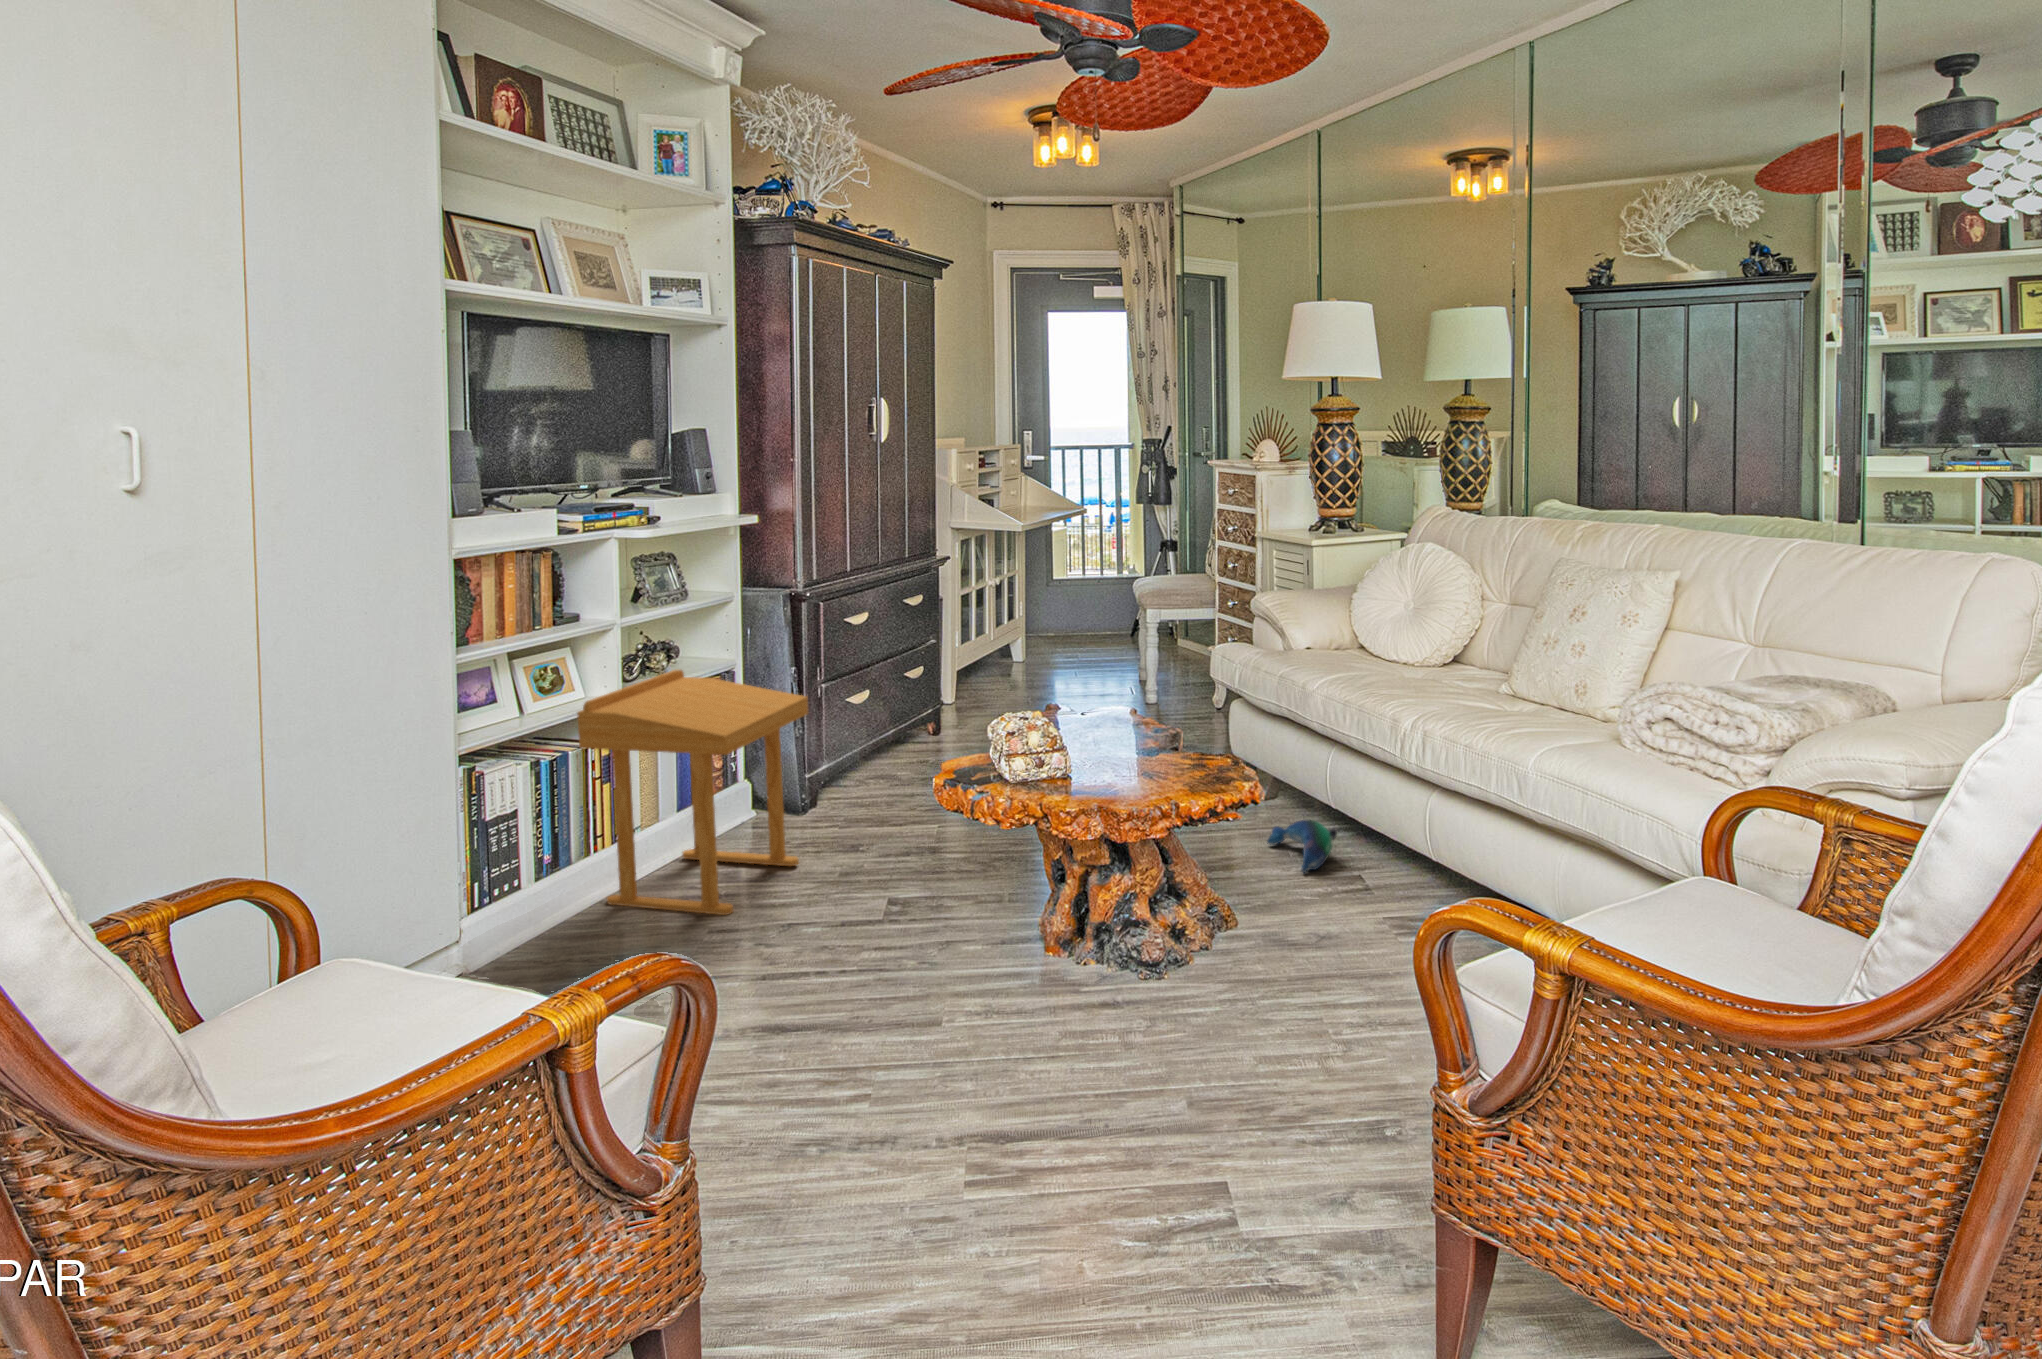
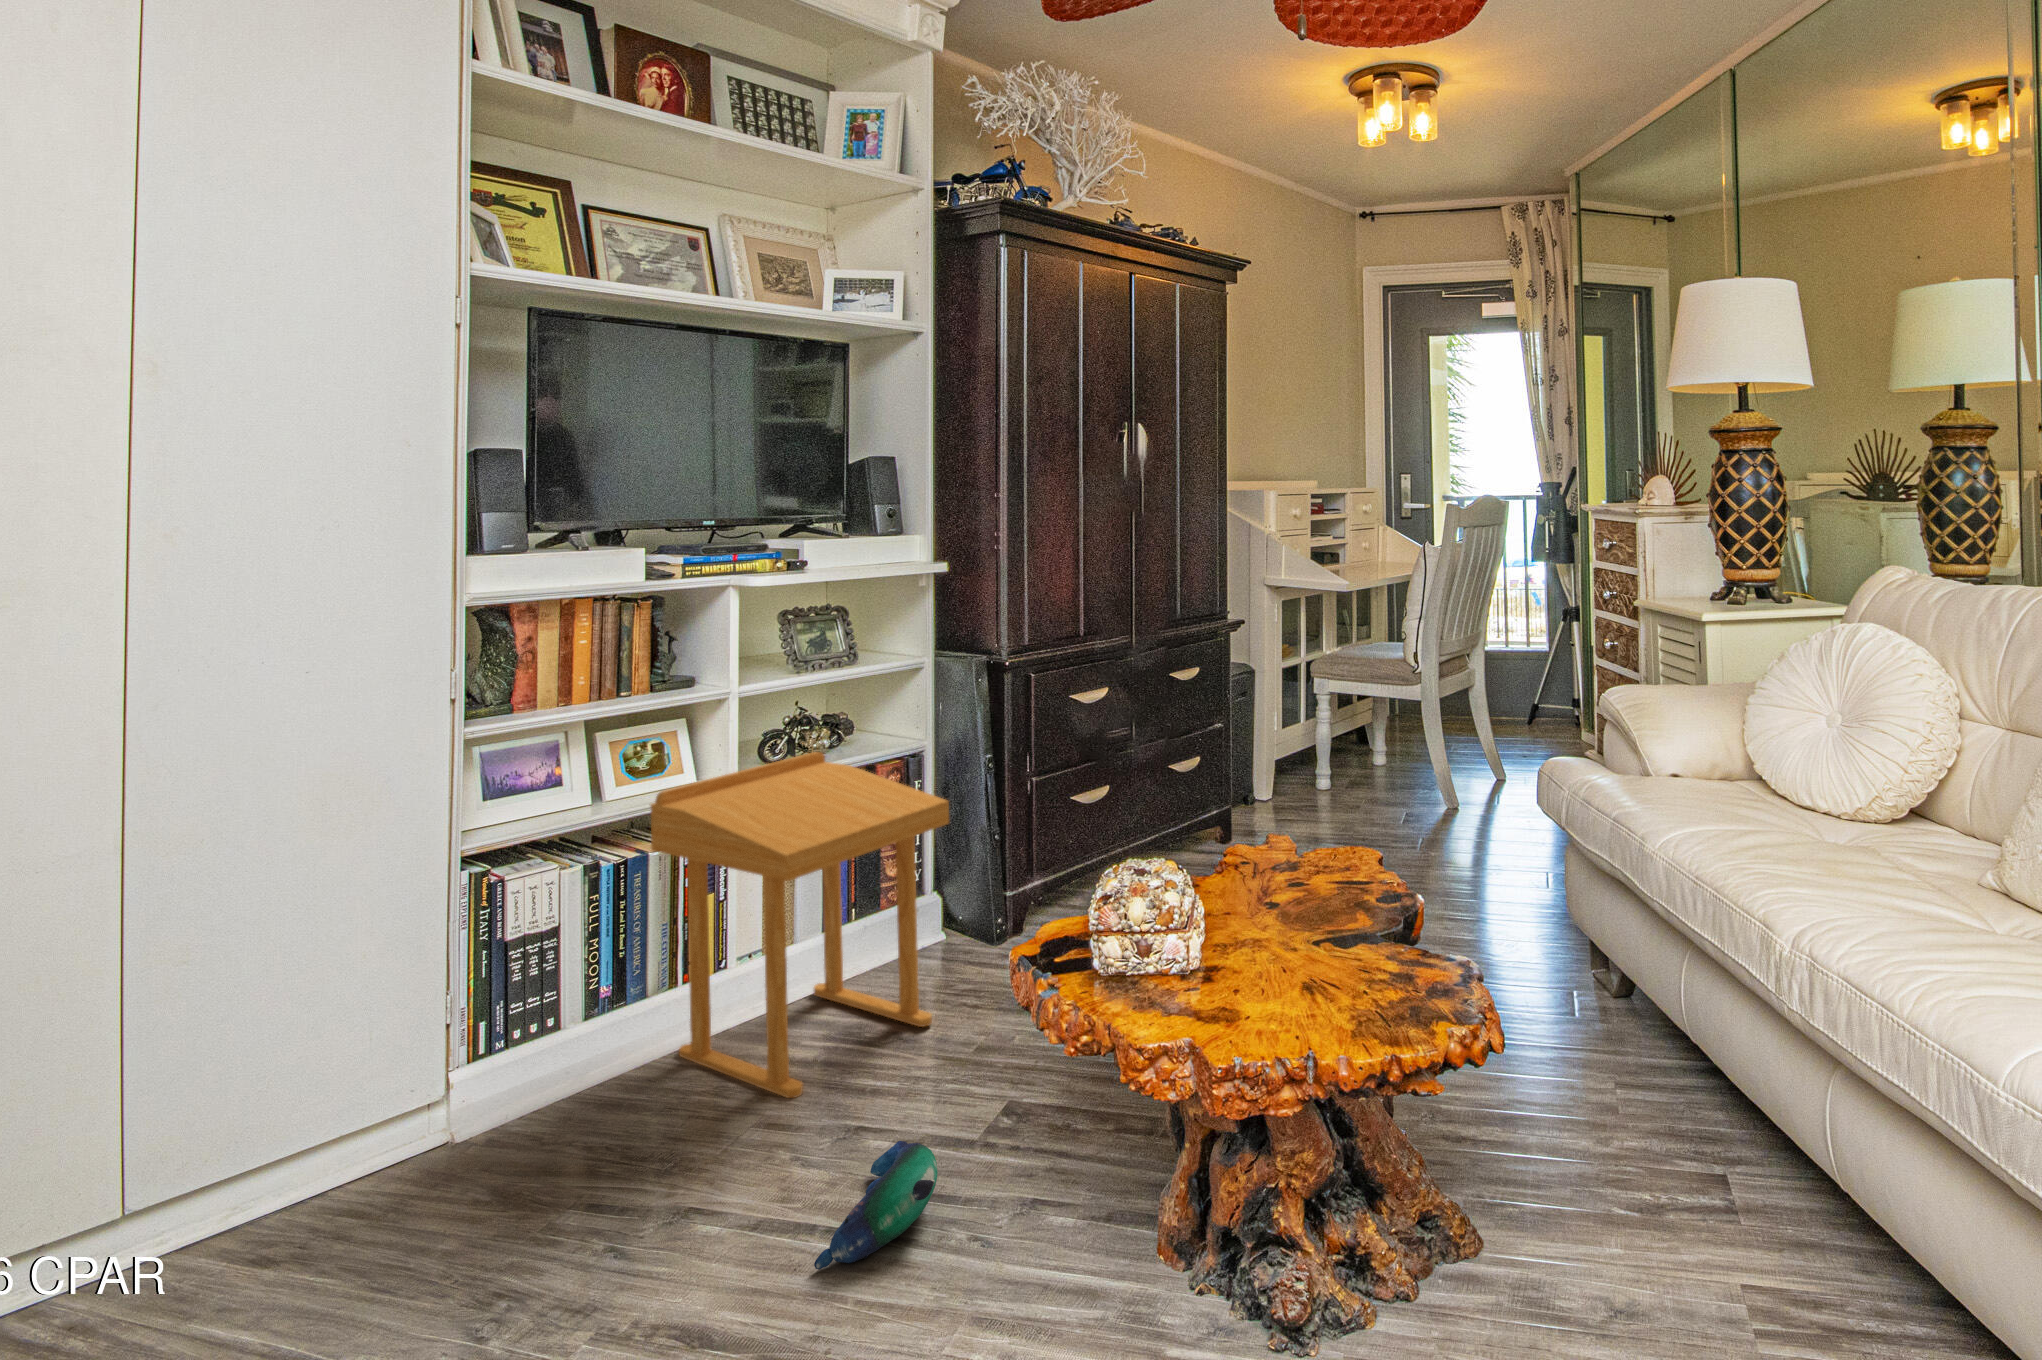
plush toy: present [1267,820,1337,873] -> present [814,1141,938,1270]

